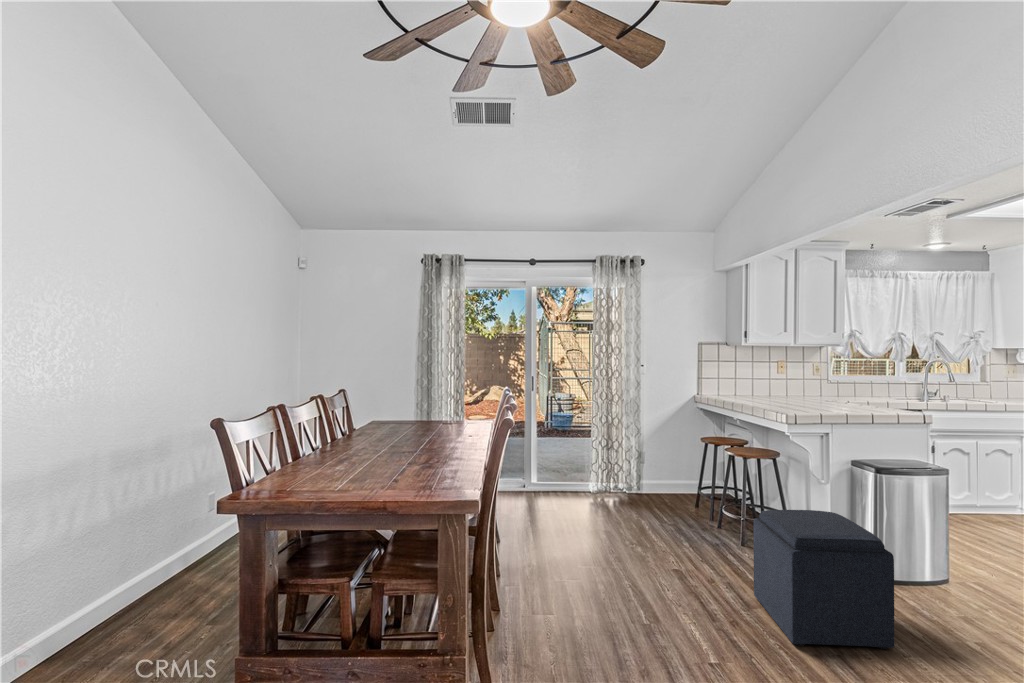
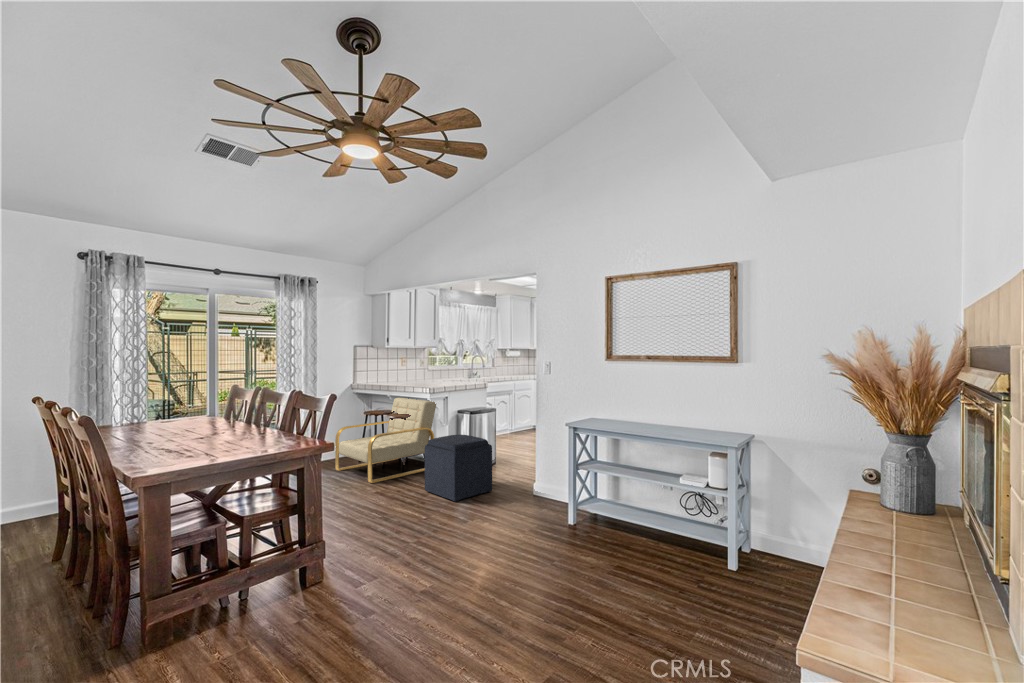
armchair: none [656,424,810,553] -> present [335,398,436,483]

